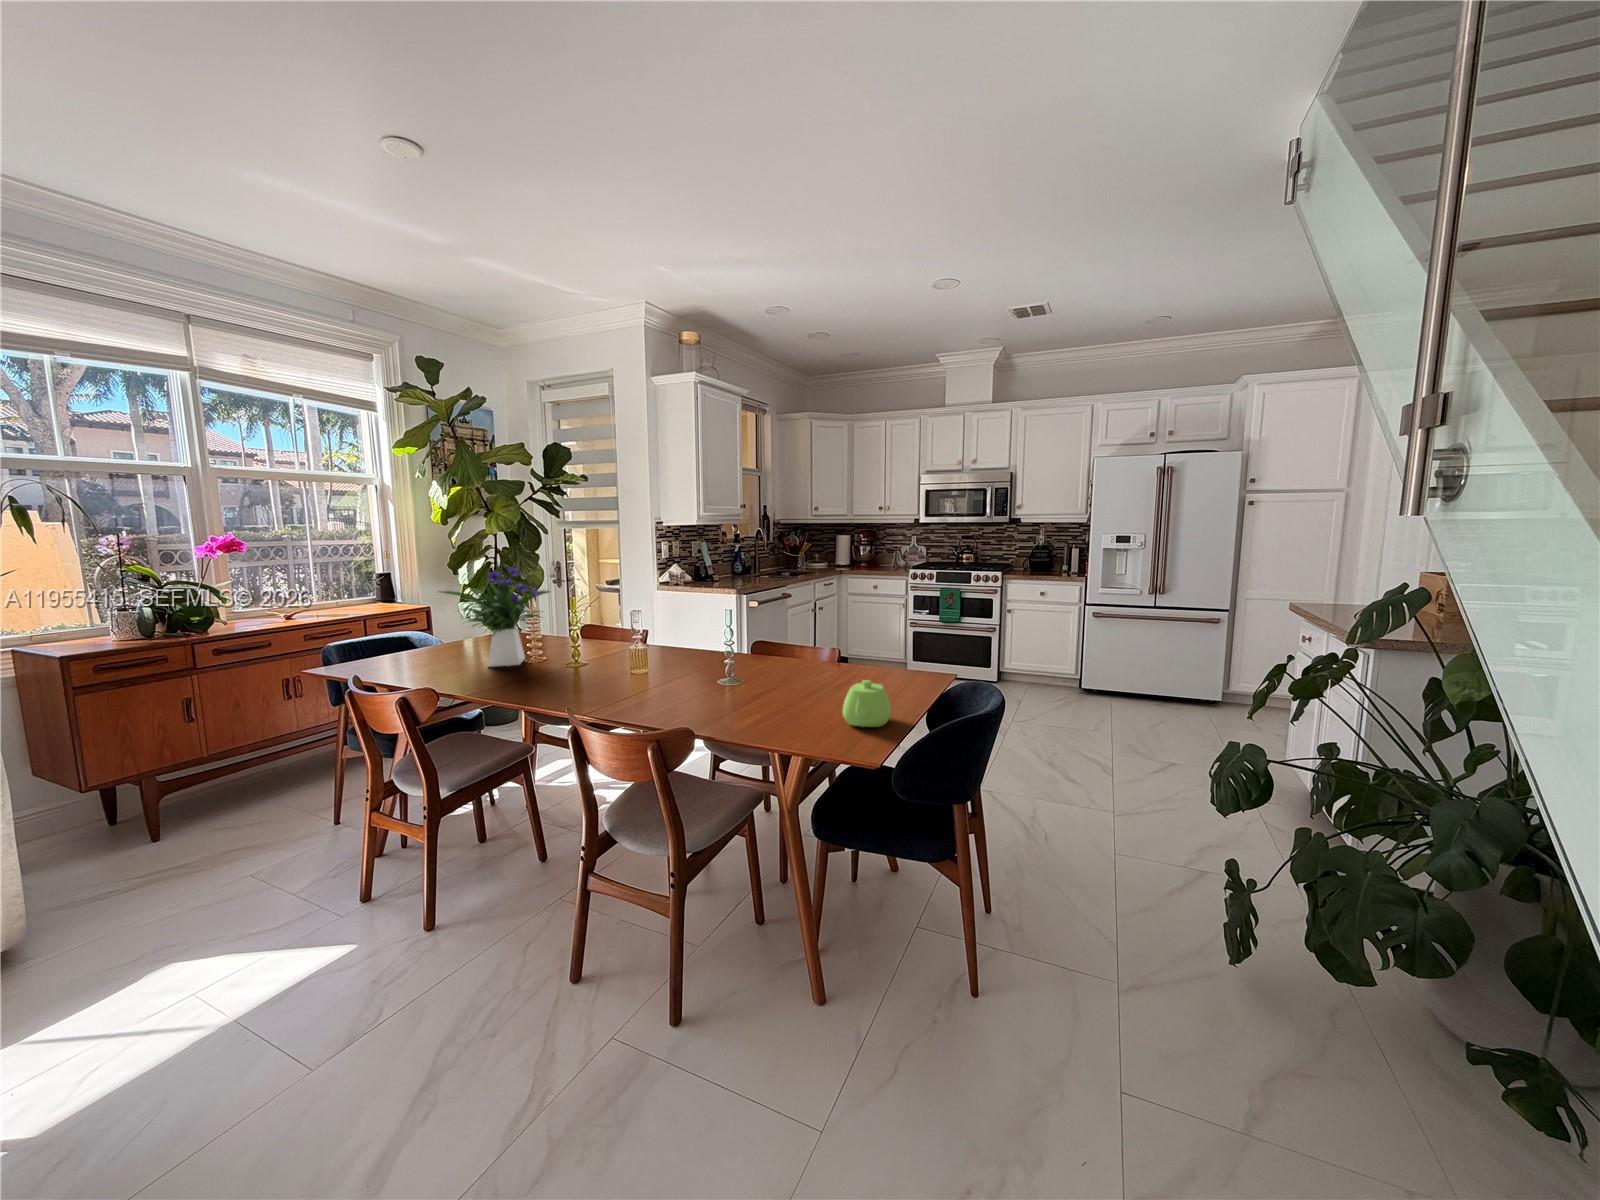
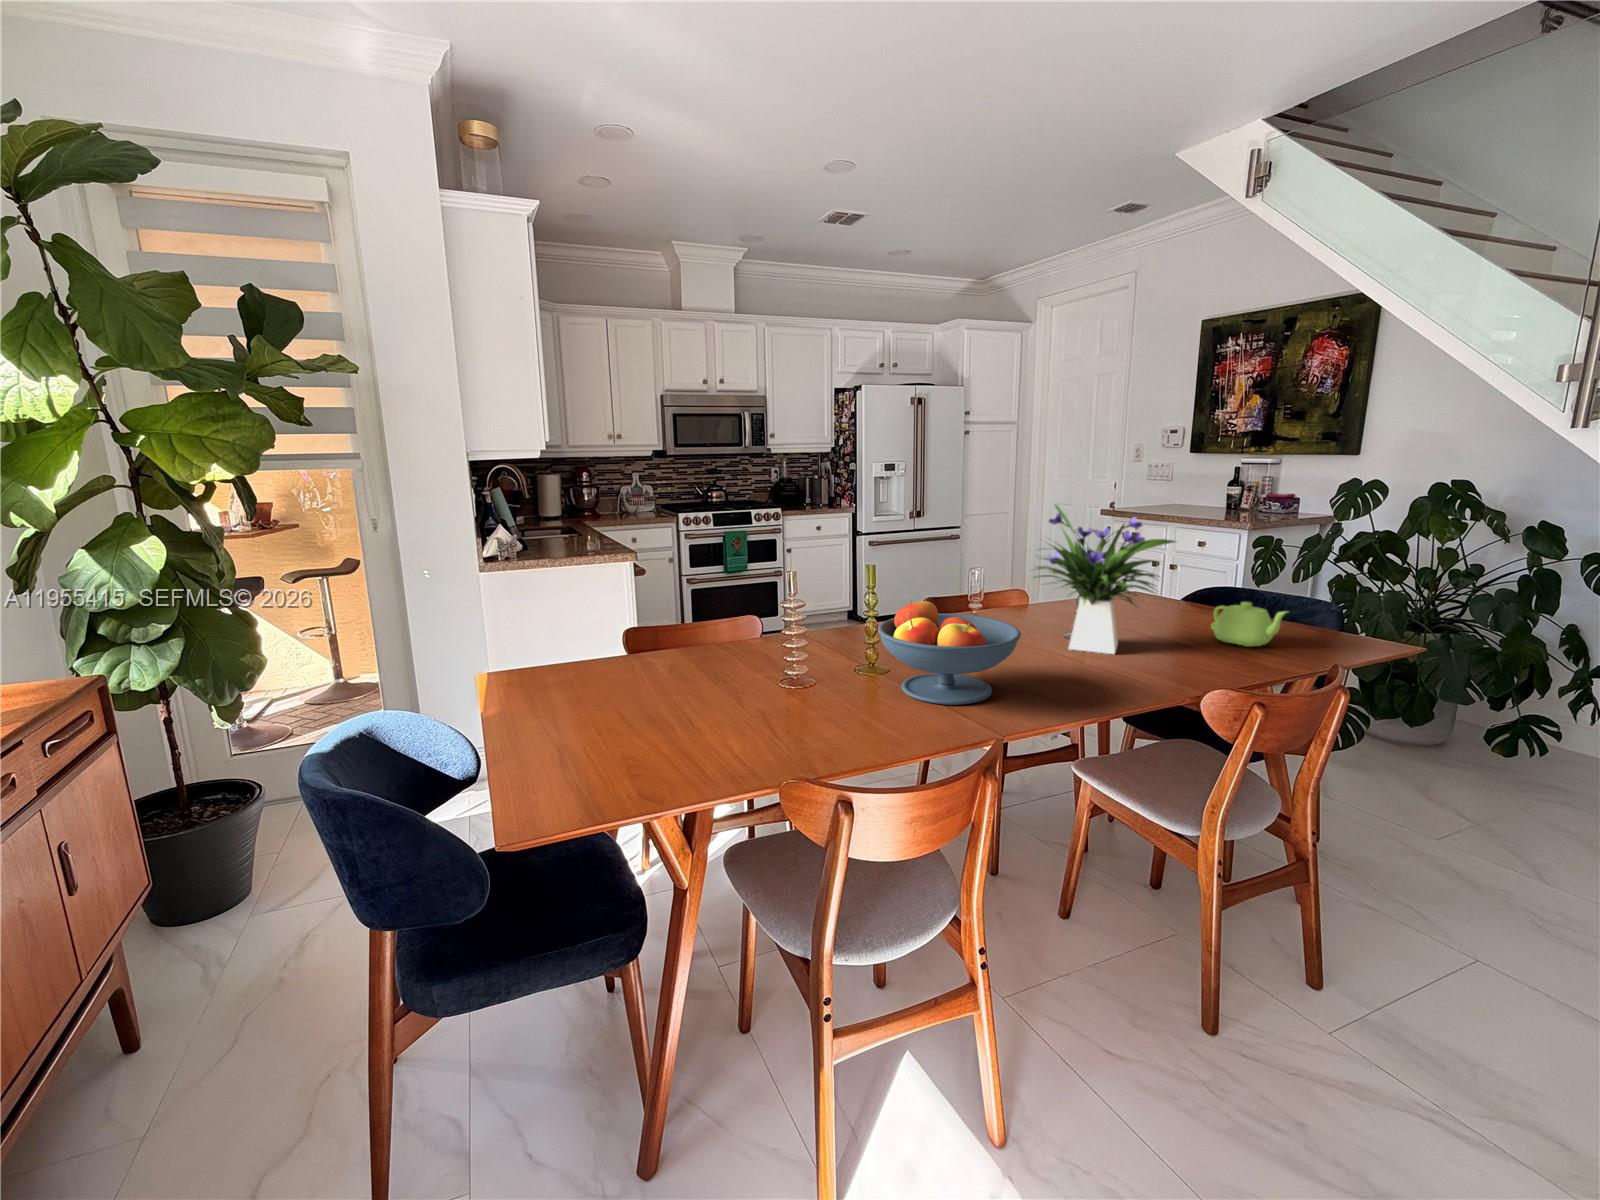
flower arrangement: present [439,562,550,667] -> present [1036,505,1175,654]
fruit bowl: none [542,621,640,691] -> present [878,599,1021,705]

